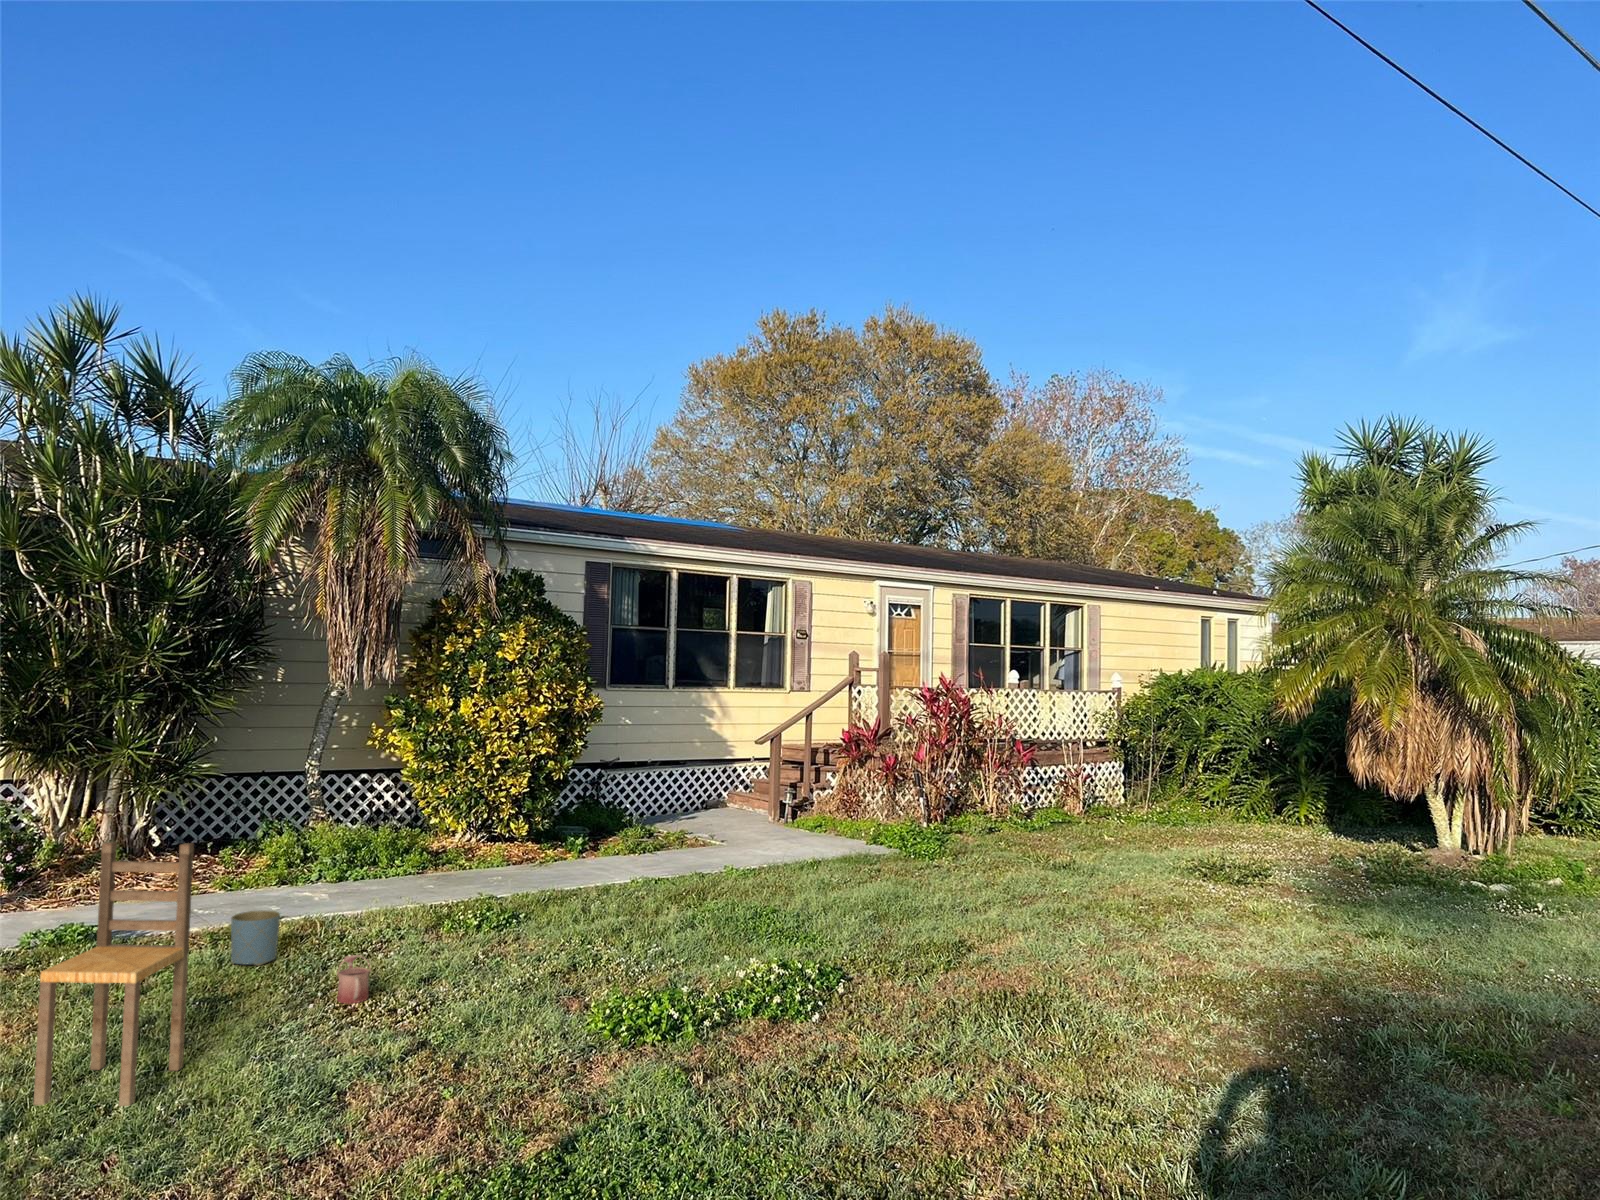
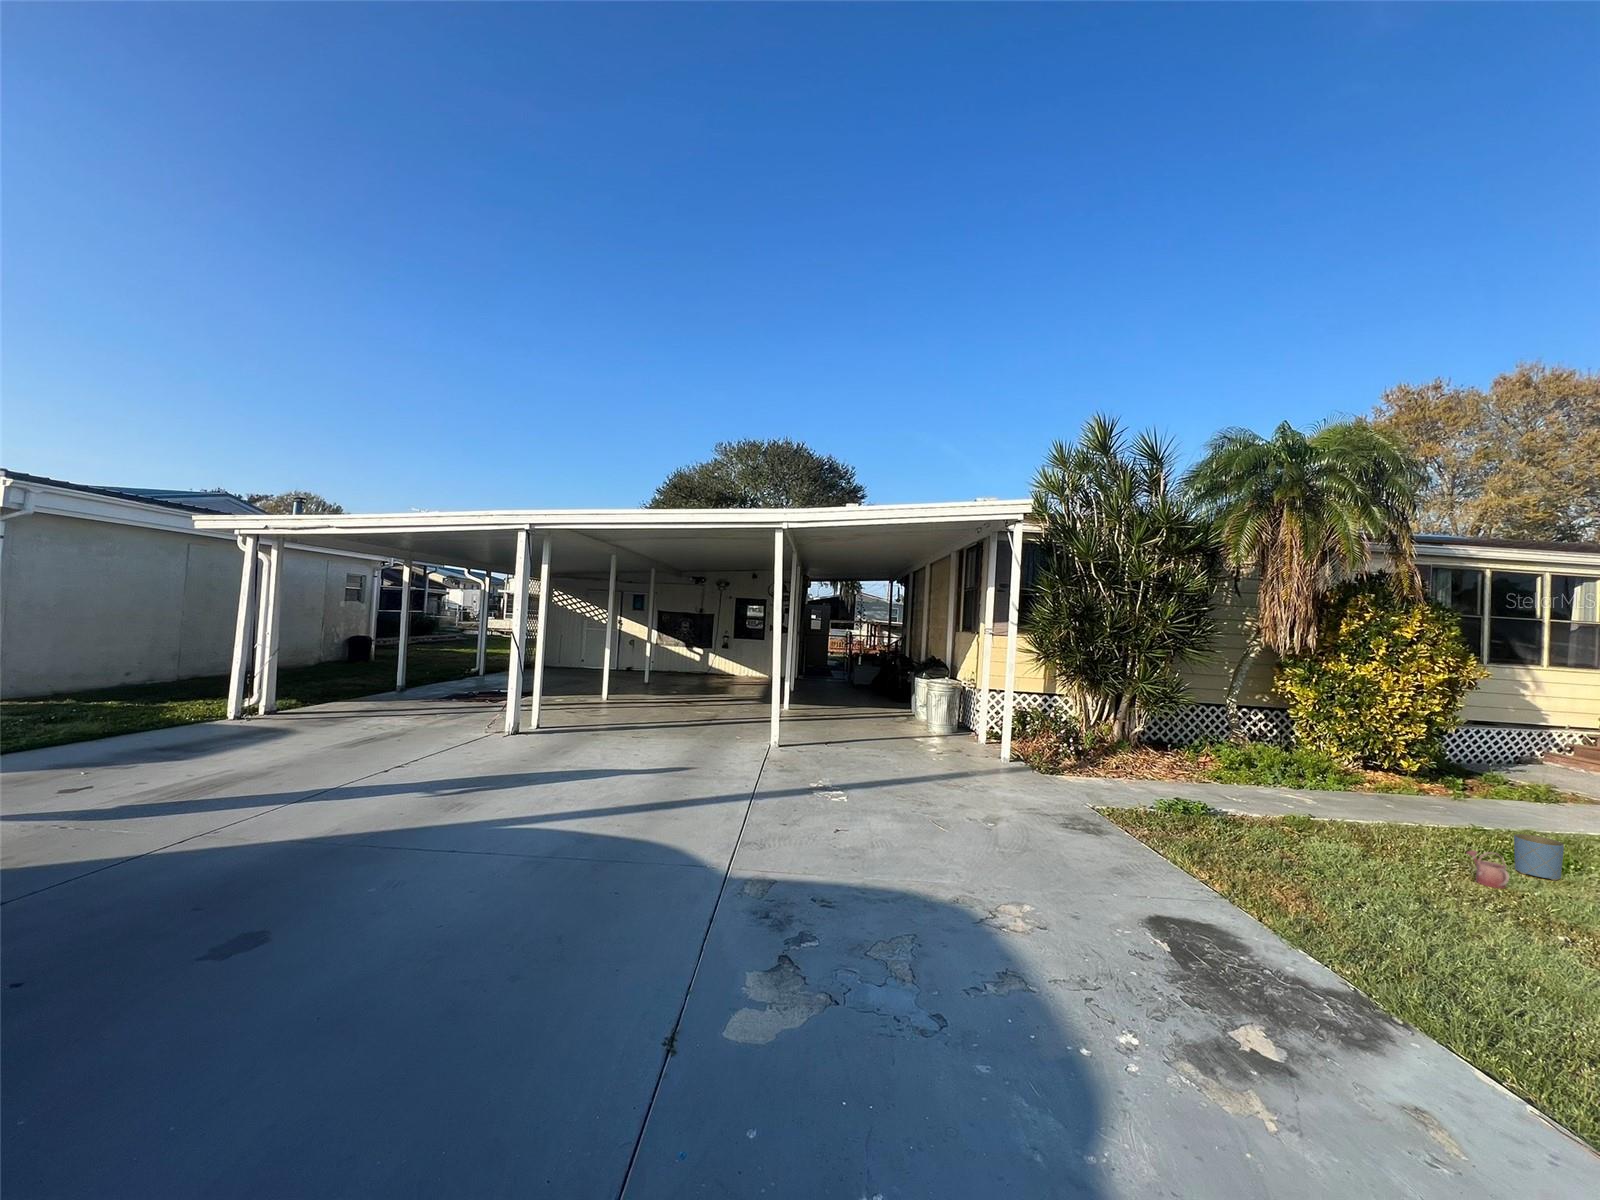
chair: present [34,842,194,1106] -> none [1367,750,1456,935]
planter: present [231,910,280,966] -> present [1514,834,1564,881]

